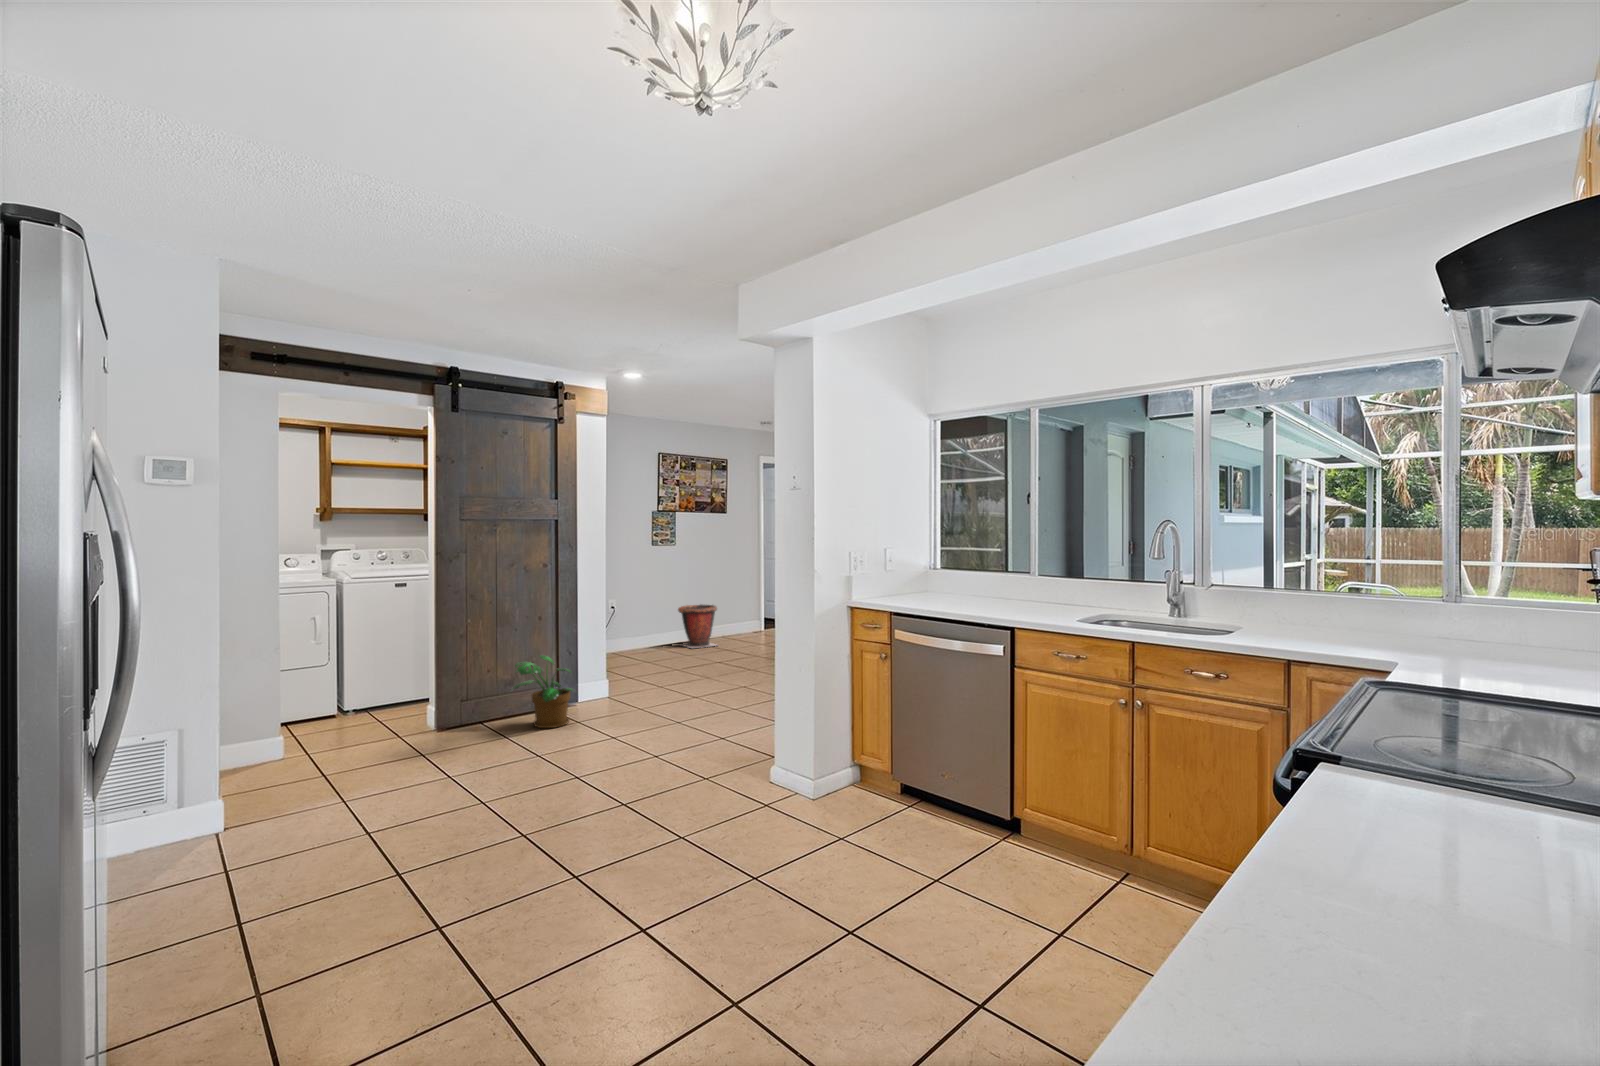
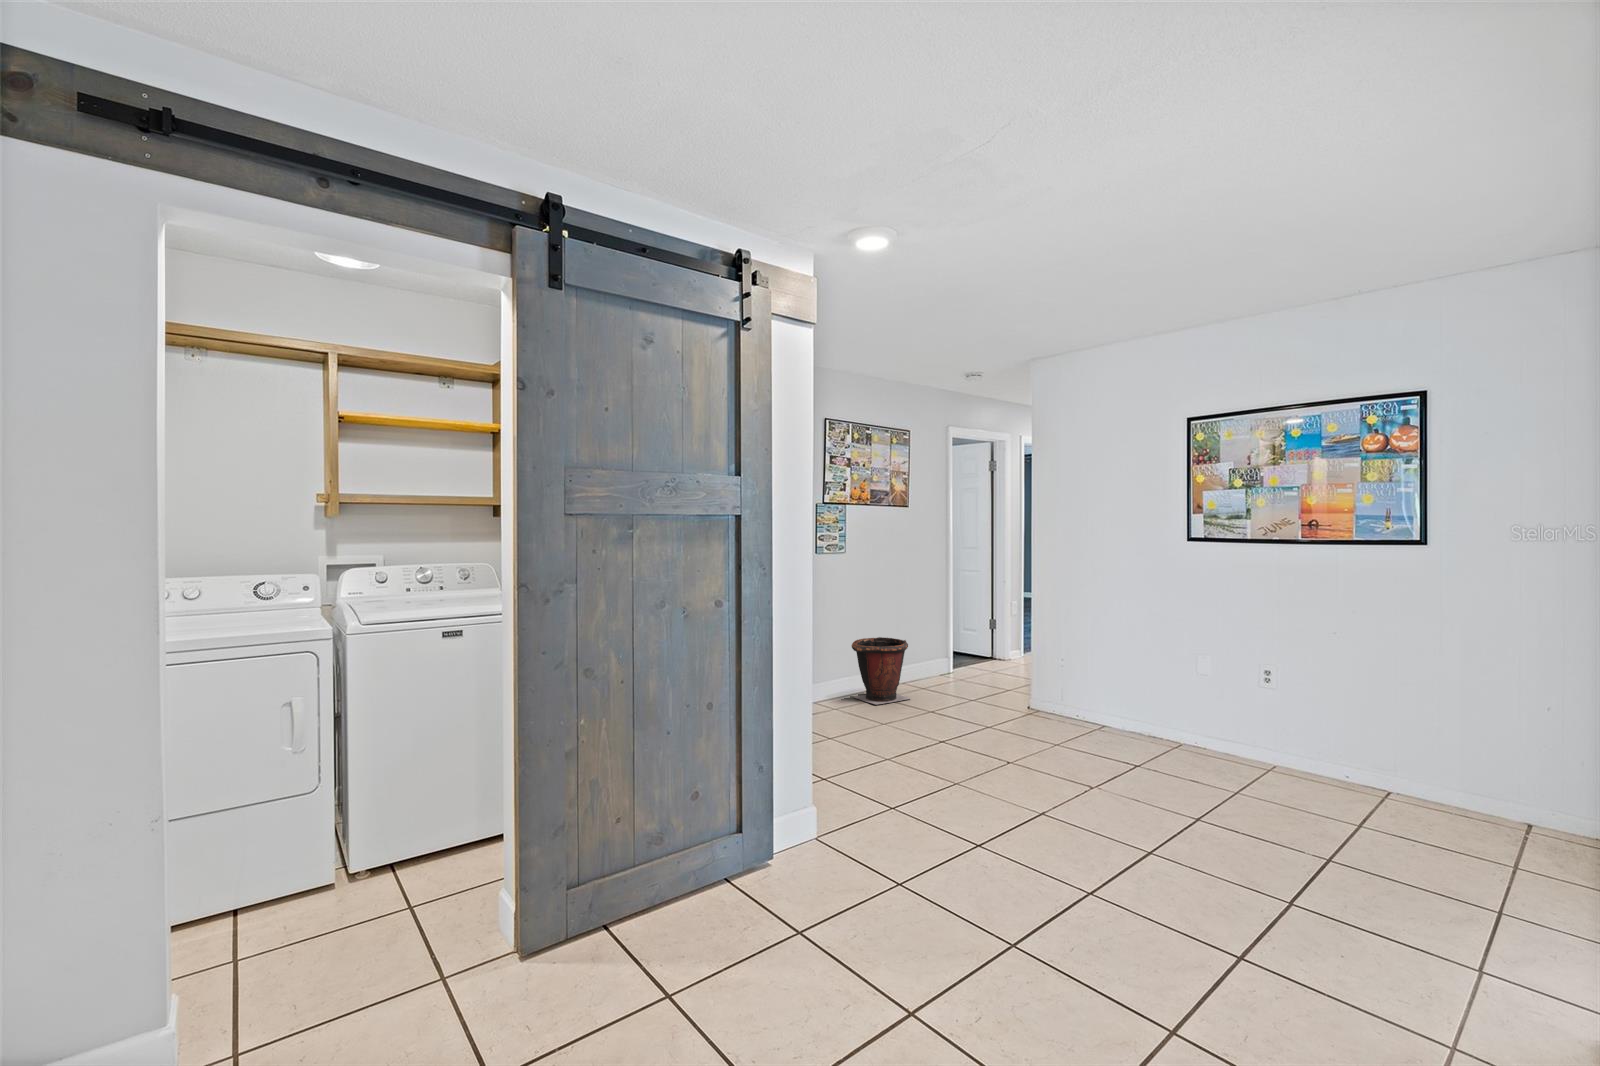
potted plant: present [511,655,573,728] -> none [661,779,793,953]

